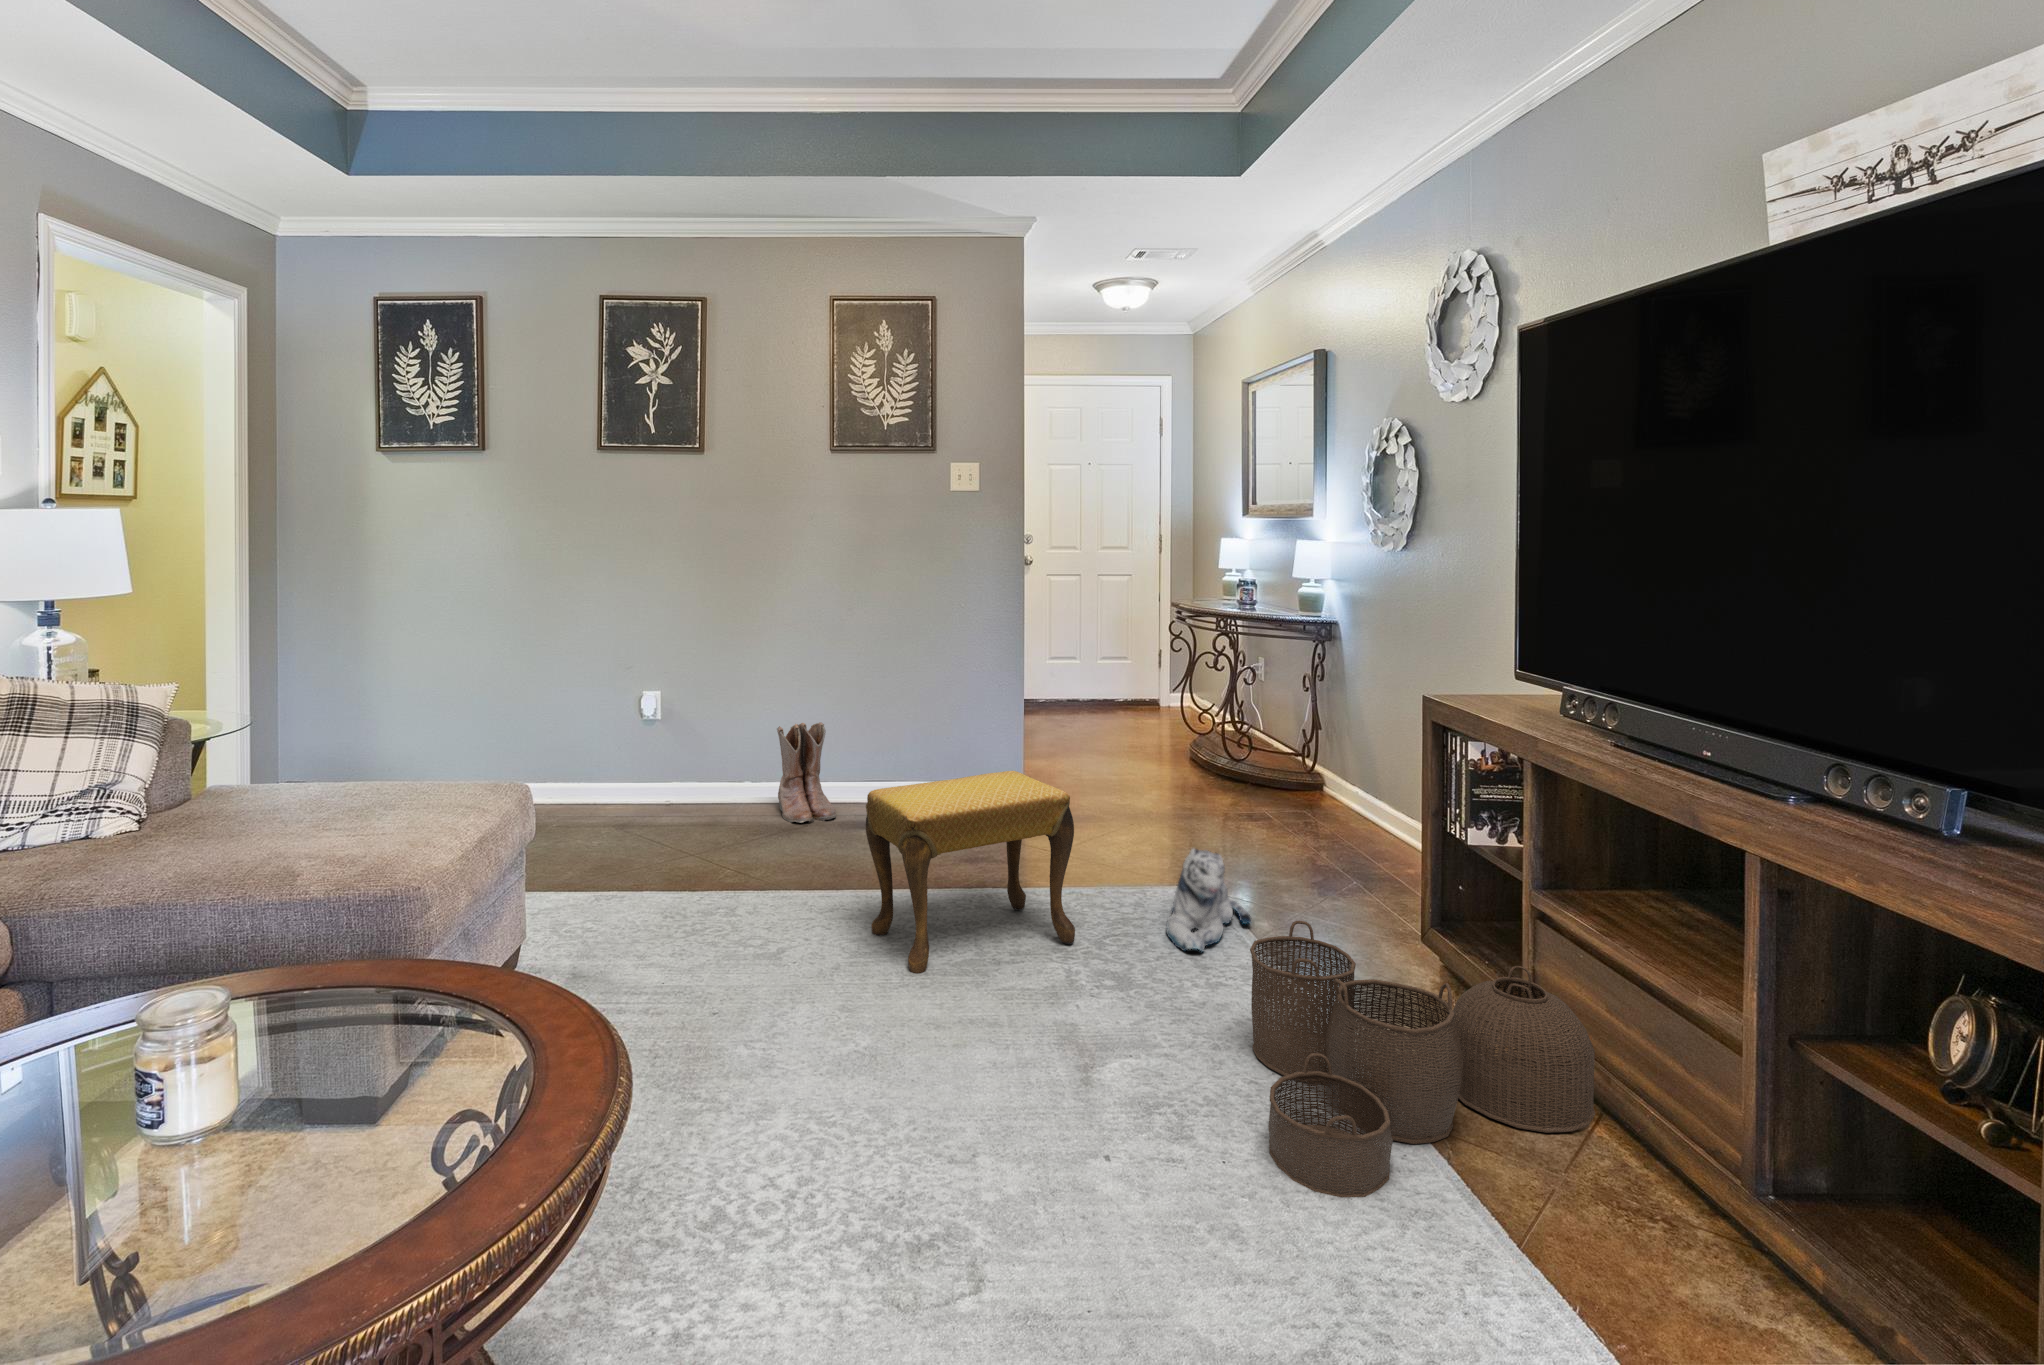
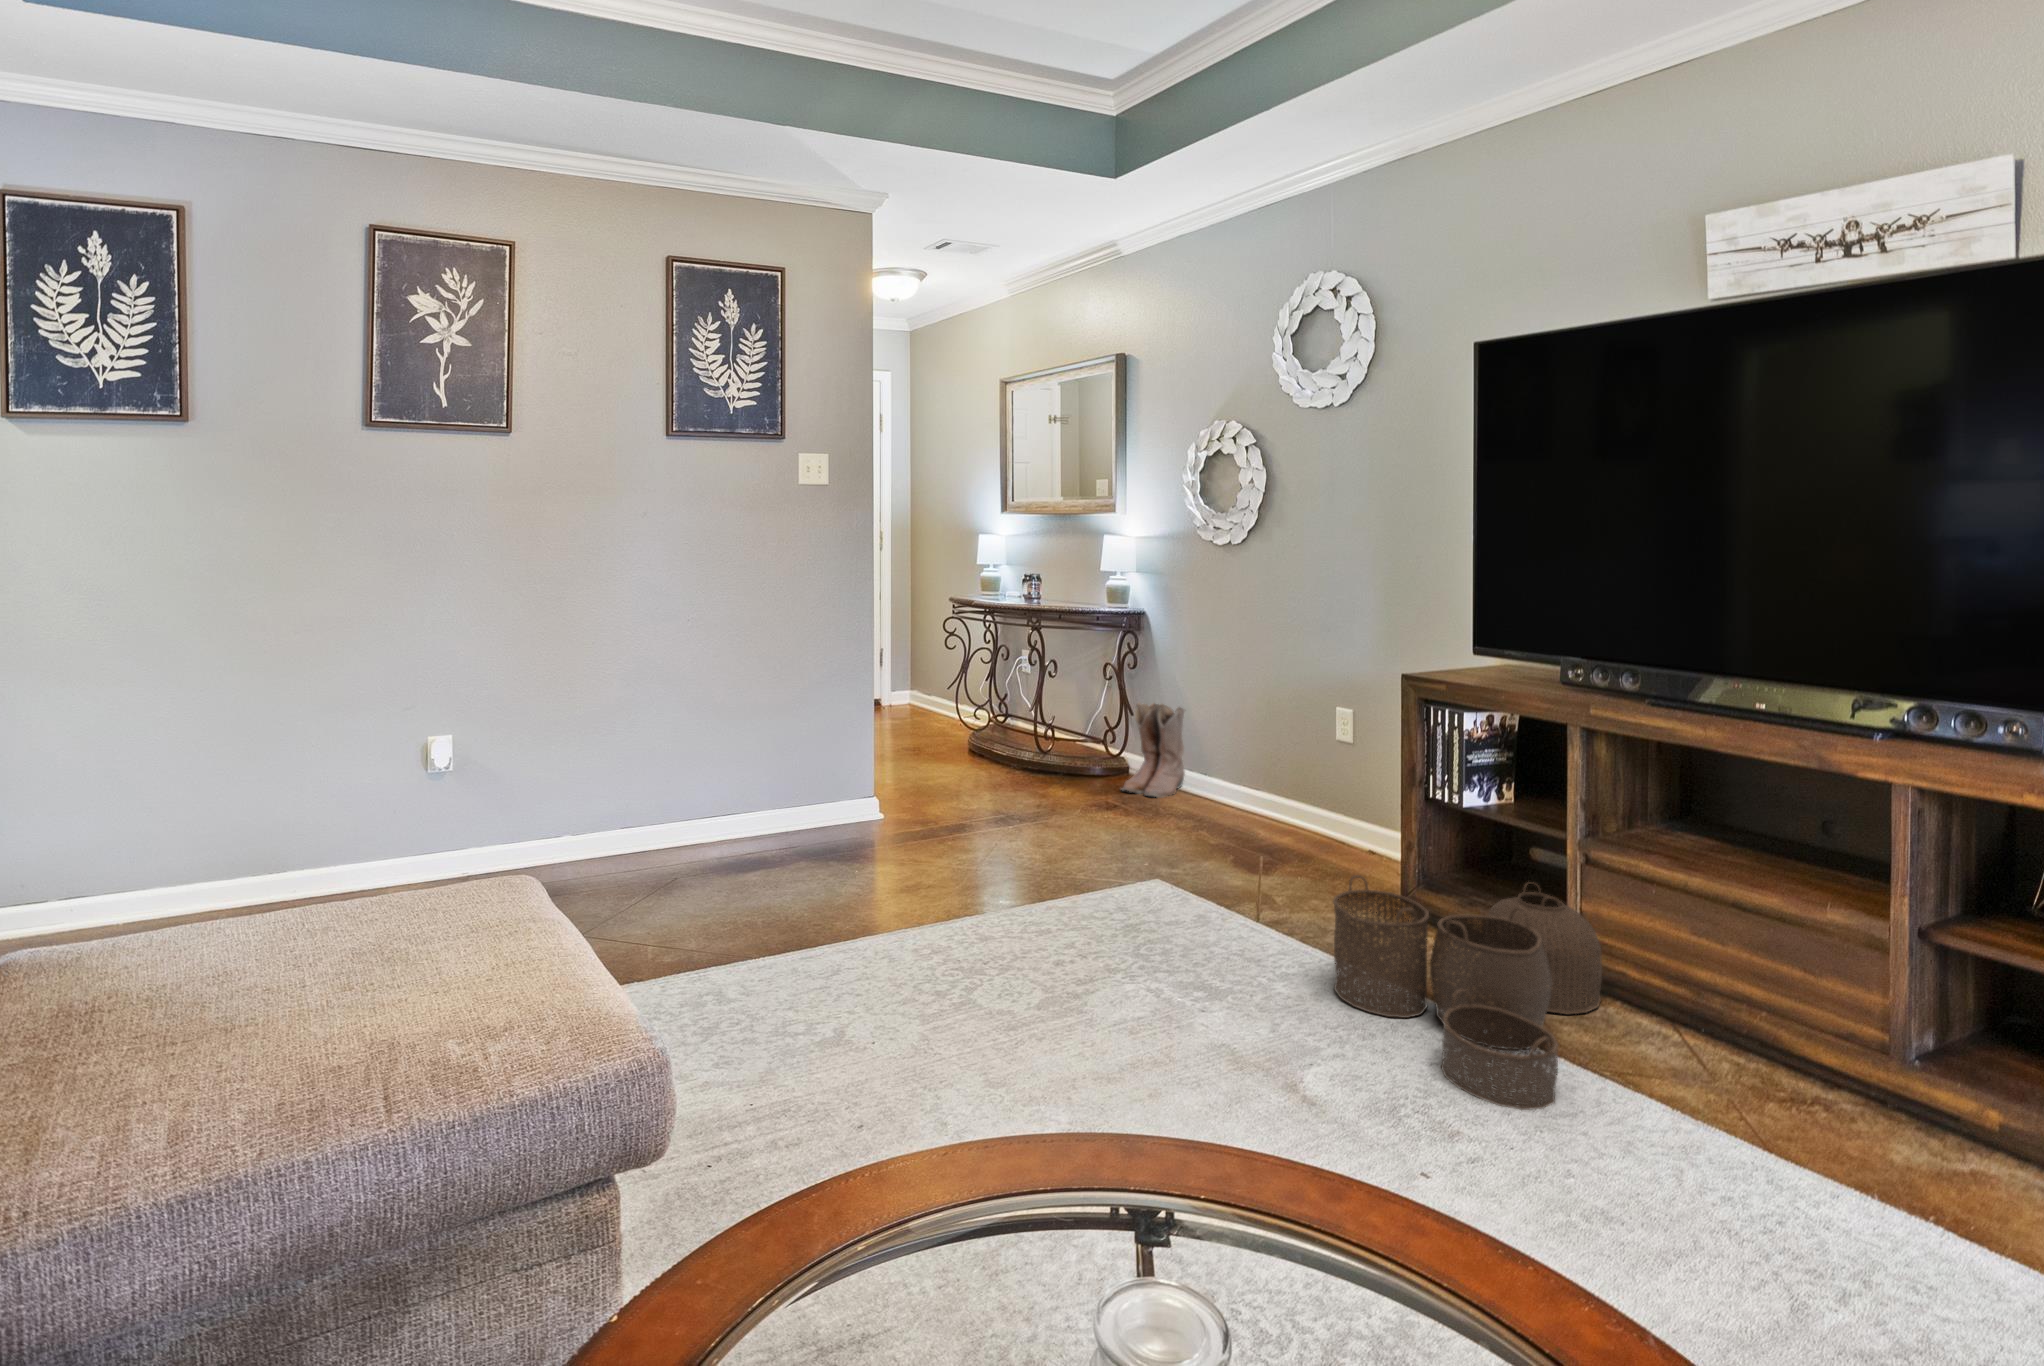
boots: present [777,722,836,823] -> present [1122,703,1185,798]
footstool: present [866,771,1075,974] -> none [894,772,1096,1002]
plush toy: present [1166,849,1251,951] -> none [1134,825,1211,923]

